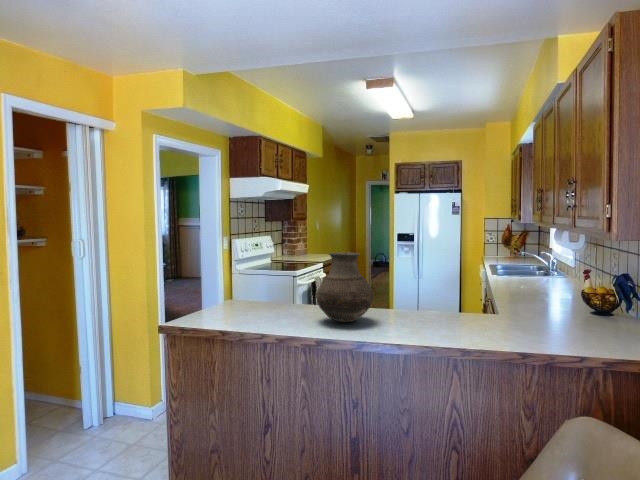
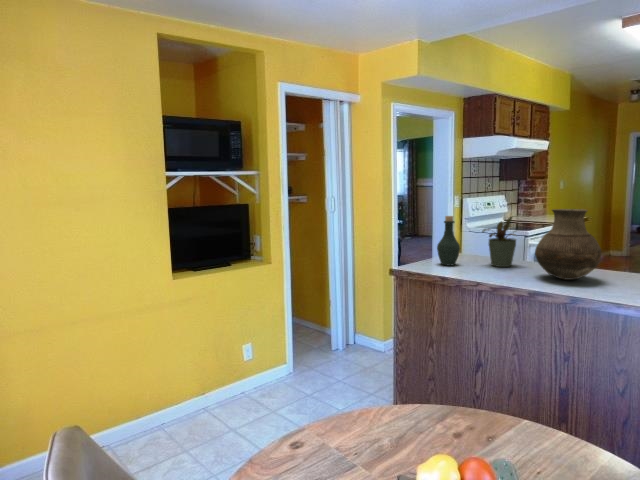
potted plant: none [263,261,303,314] -> present [482,217,516,267]
bottle: none [216,262,241,317] -> present [437,216,460,266]

